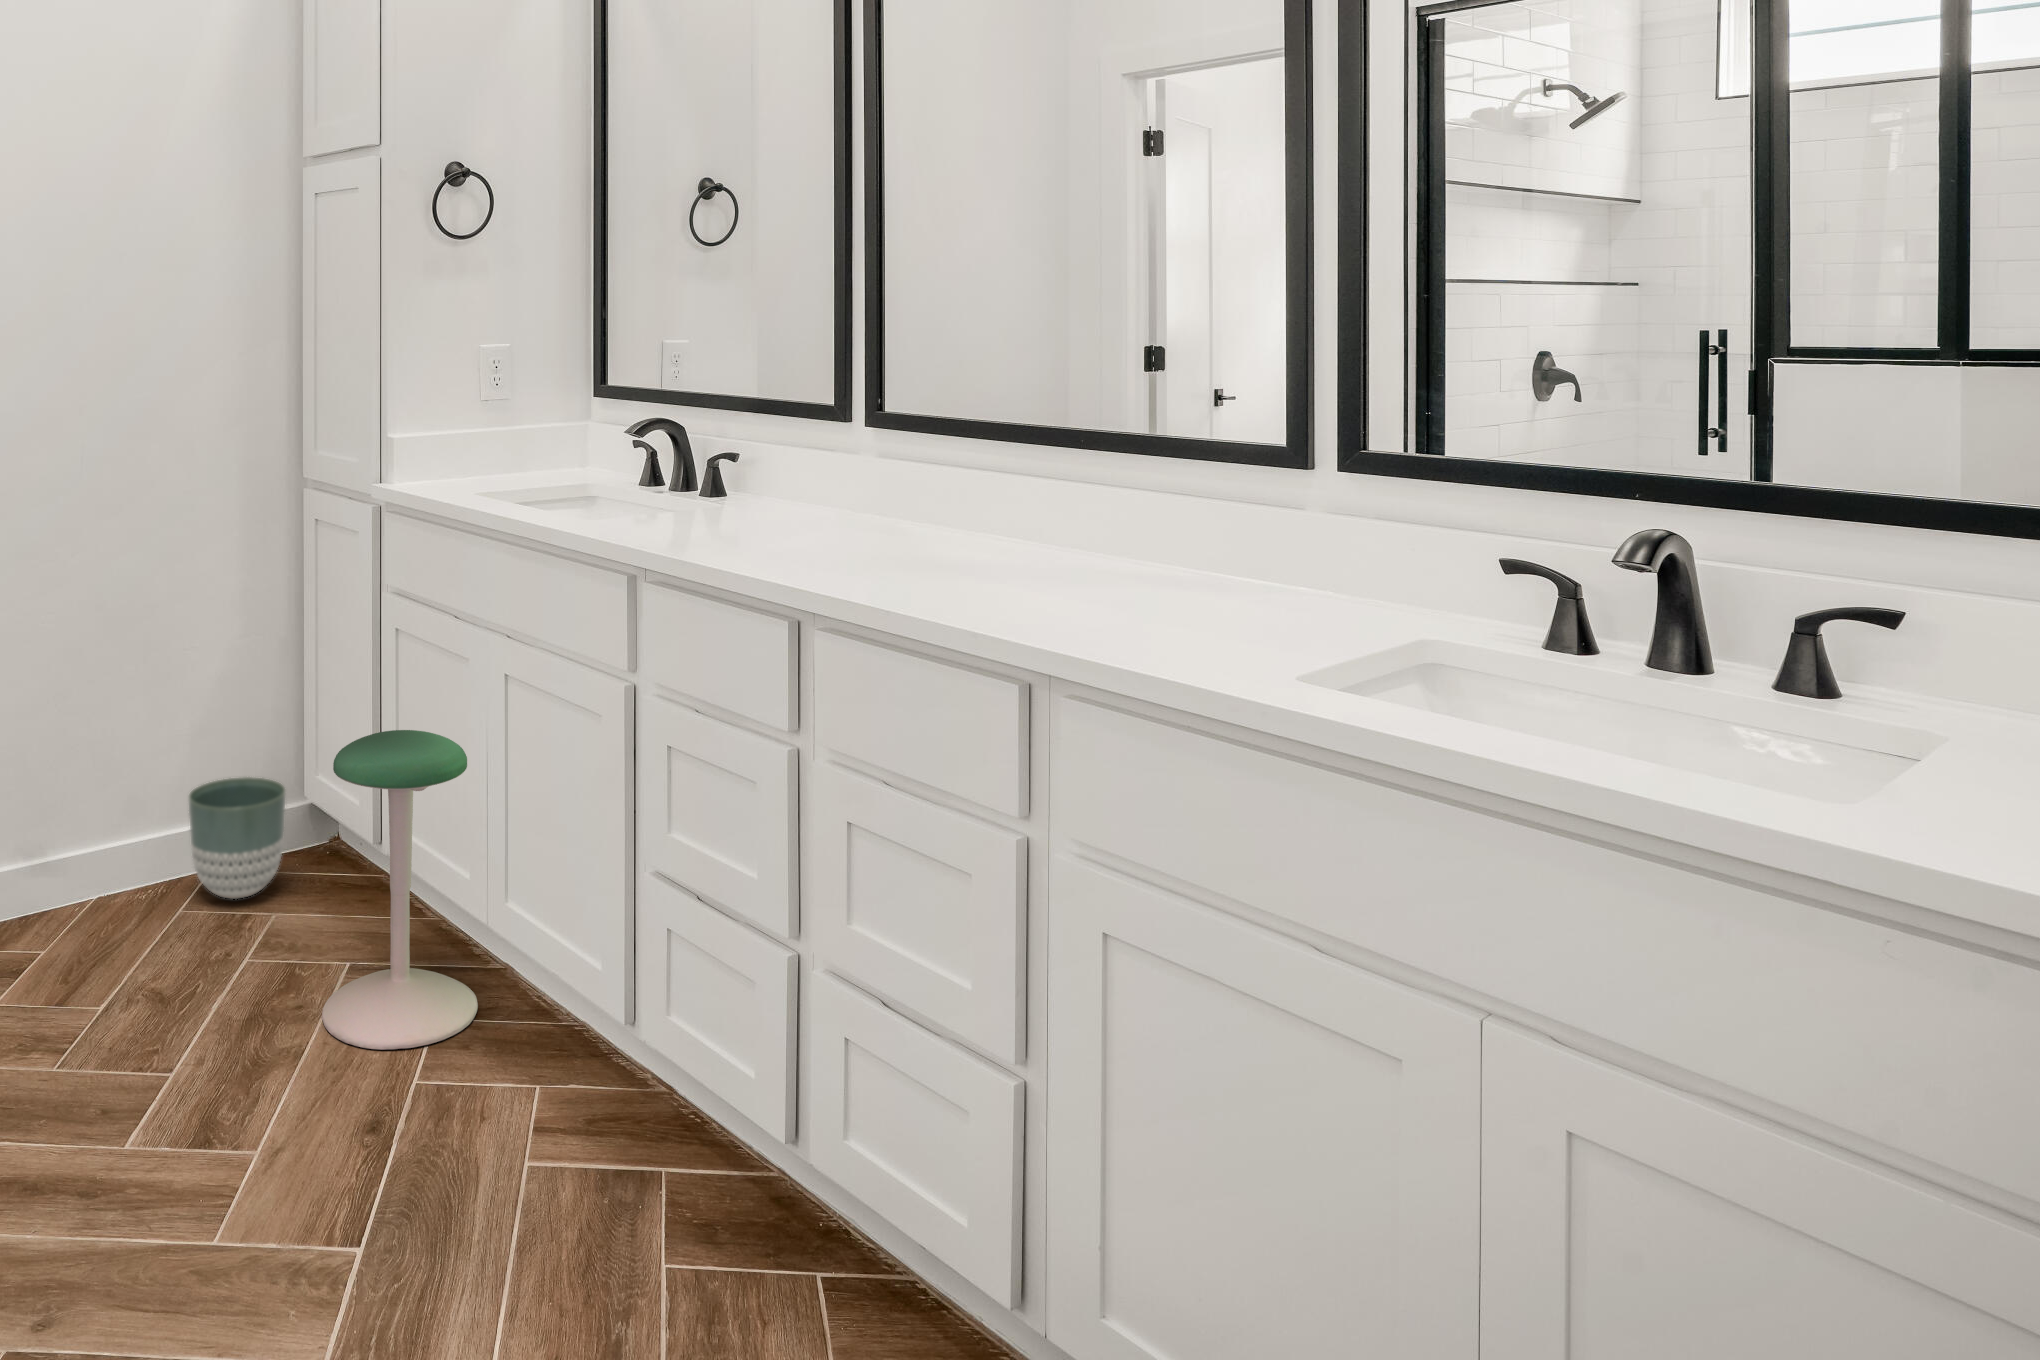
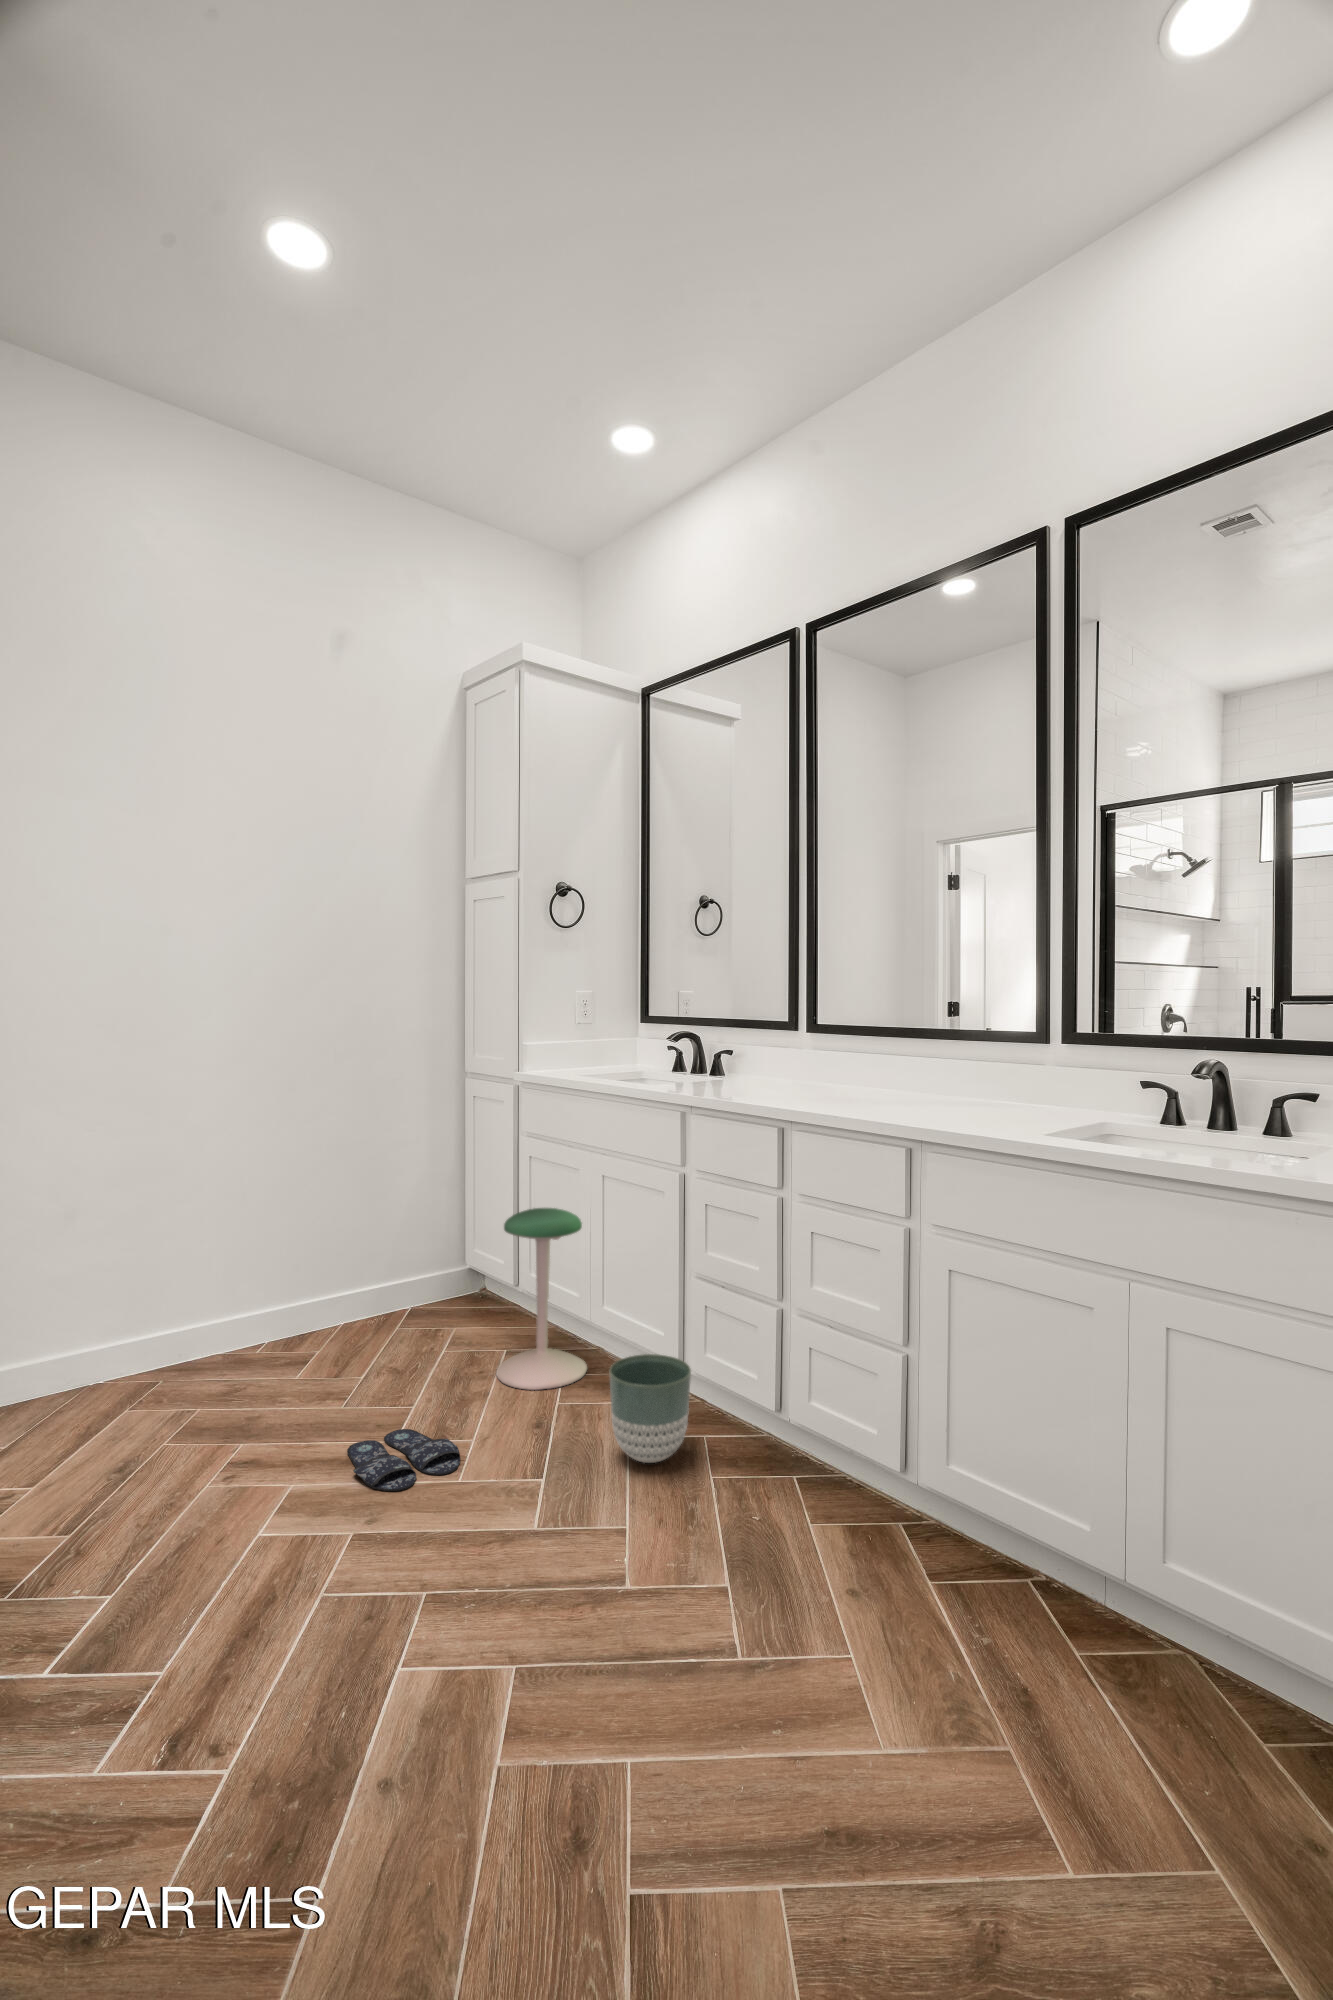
planter: present [189,777,285,899] -> present [610,1354,691,1463]
slippers: none [36,1122,225,1257] -> present [347,1429,460,1491]

